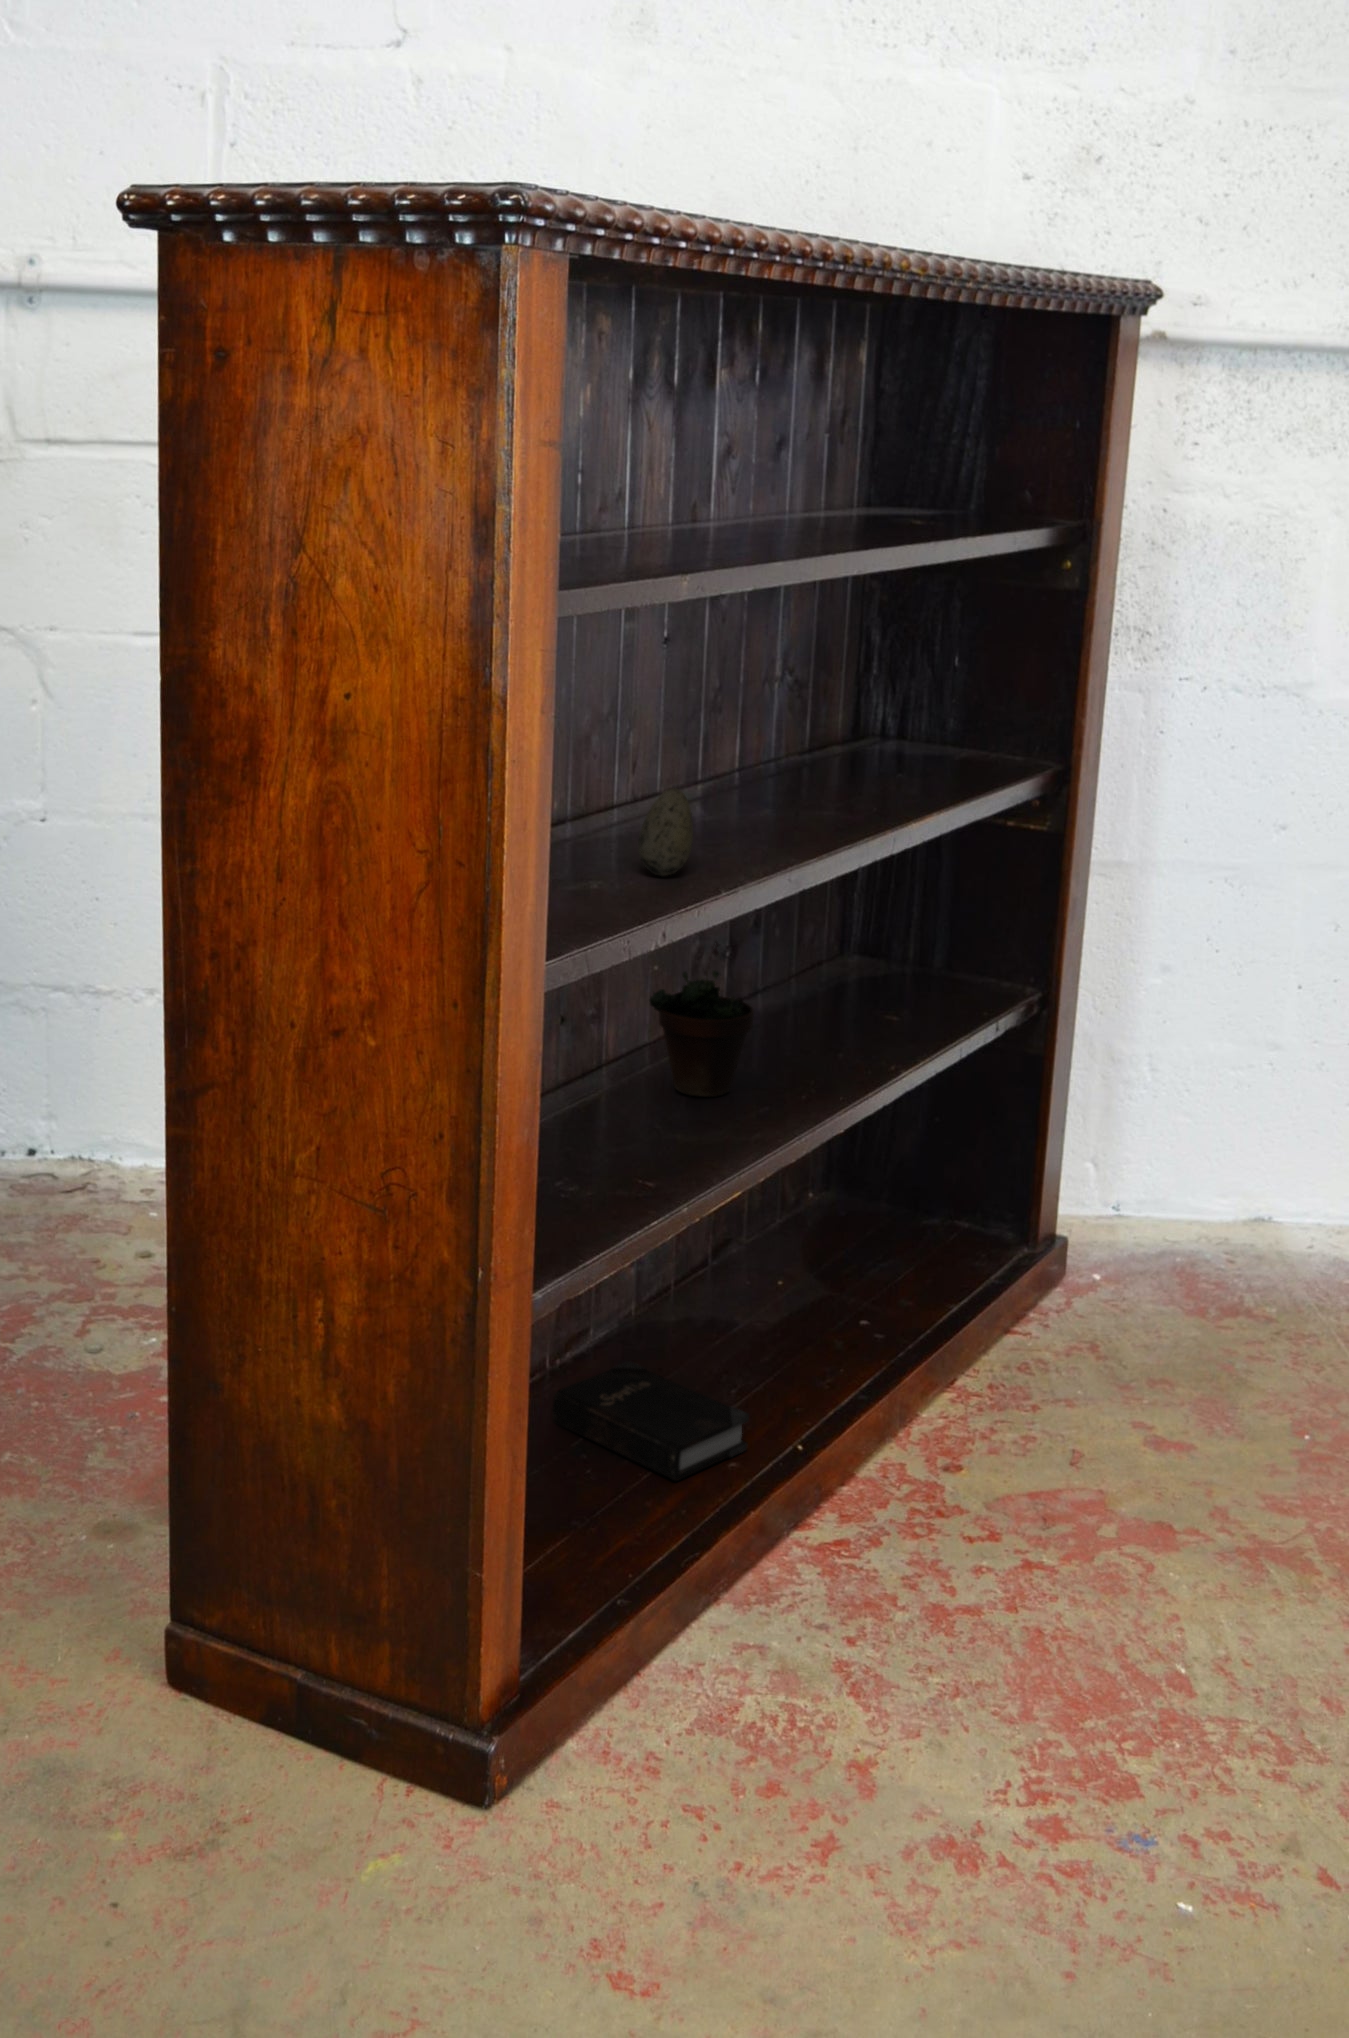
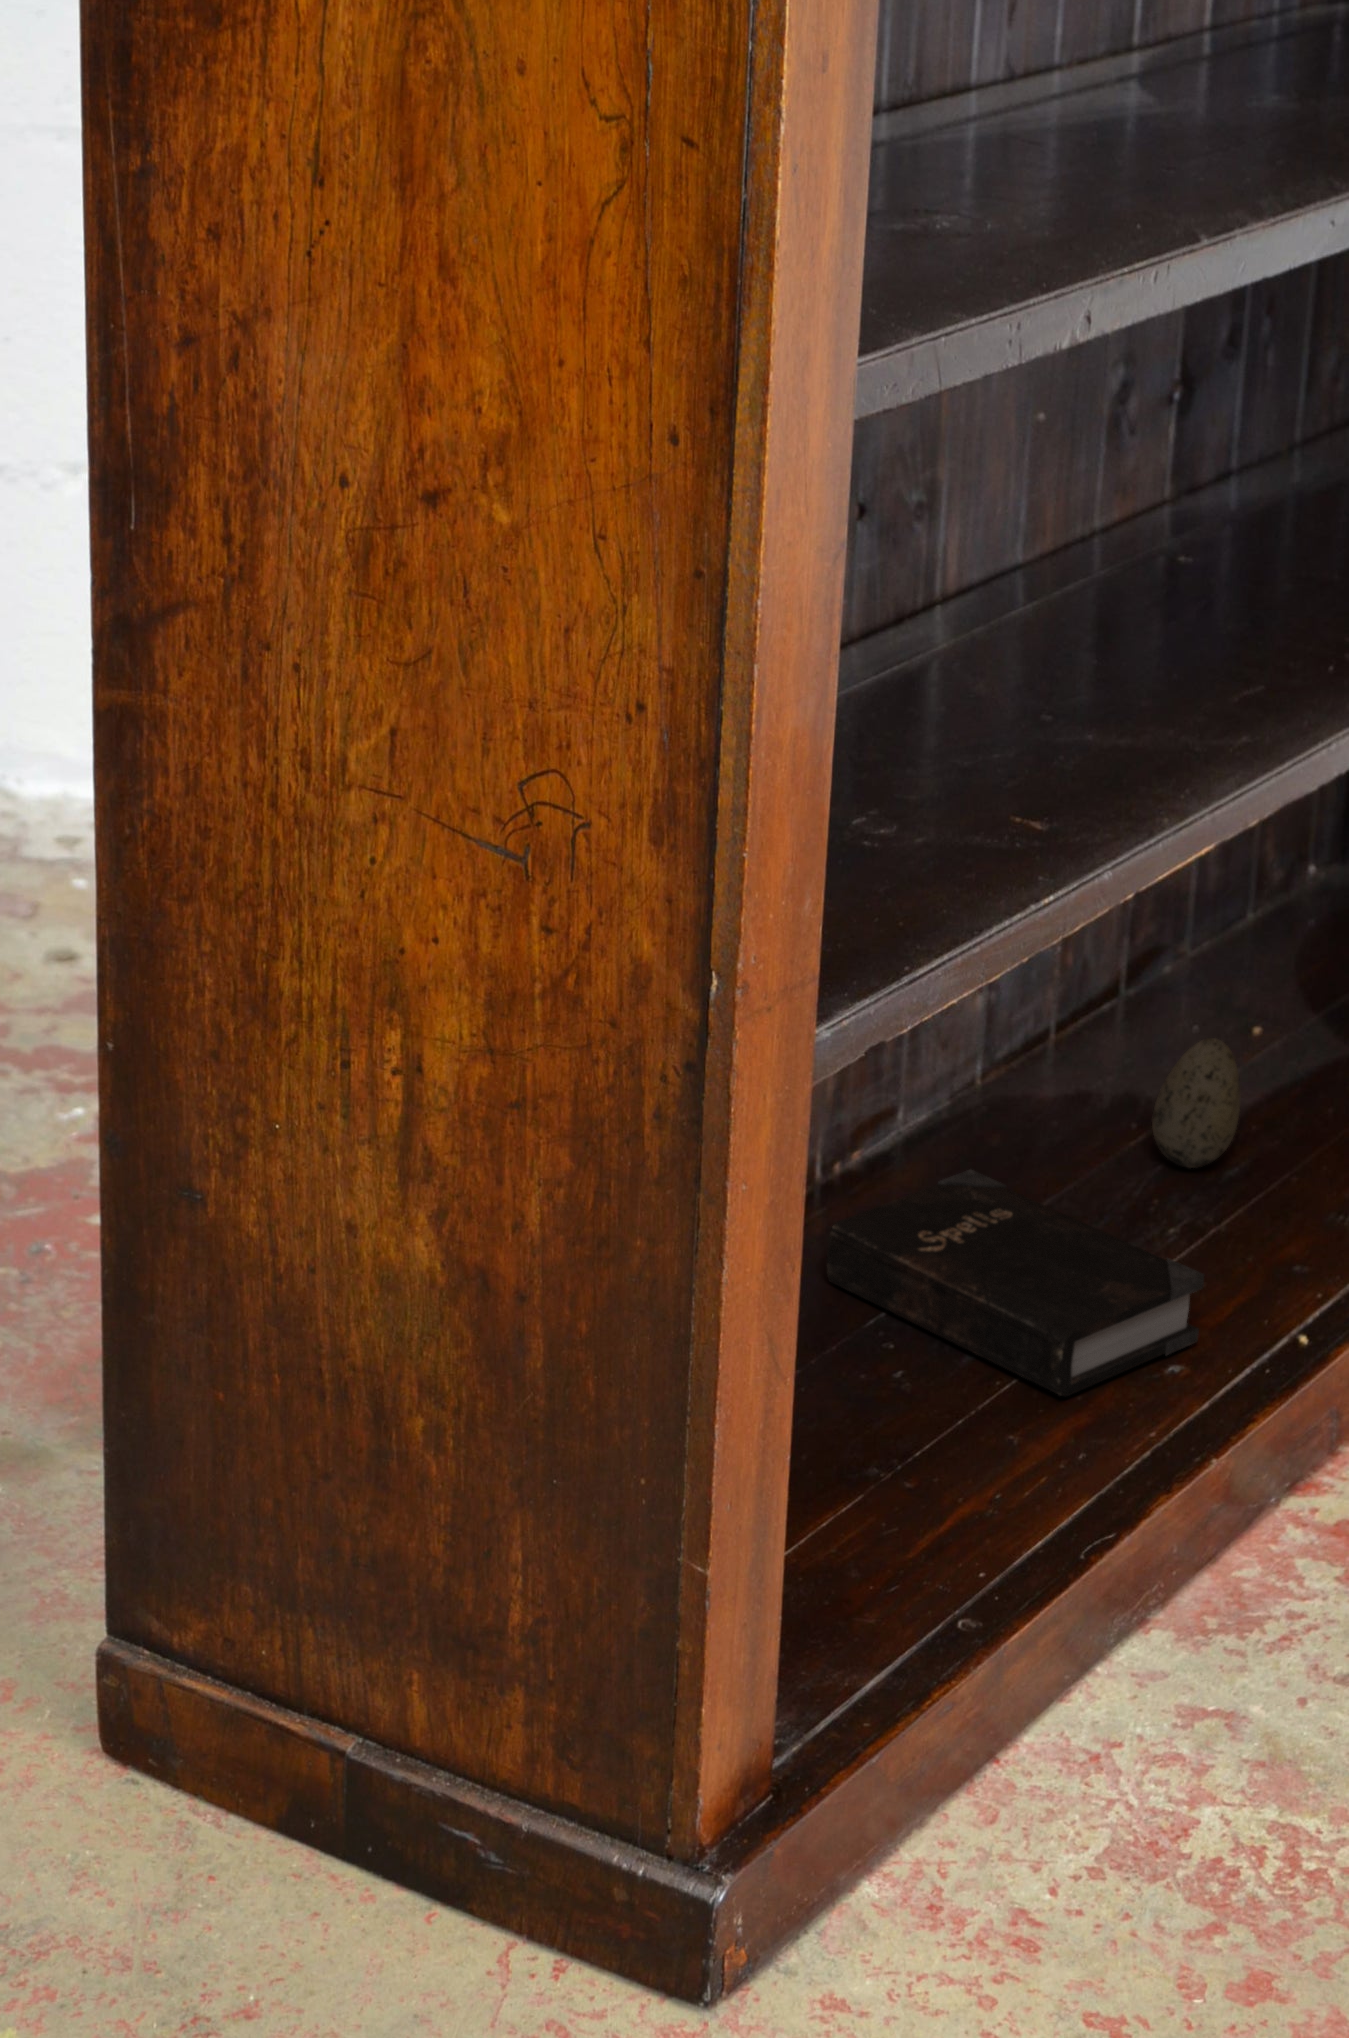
decorative egg: present [638,788,693,876] -> present [1152,1038,1240,1168]
succulent plant: present [649,942,754,1097] -> none [1027,358,1234,668]

